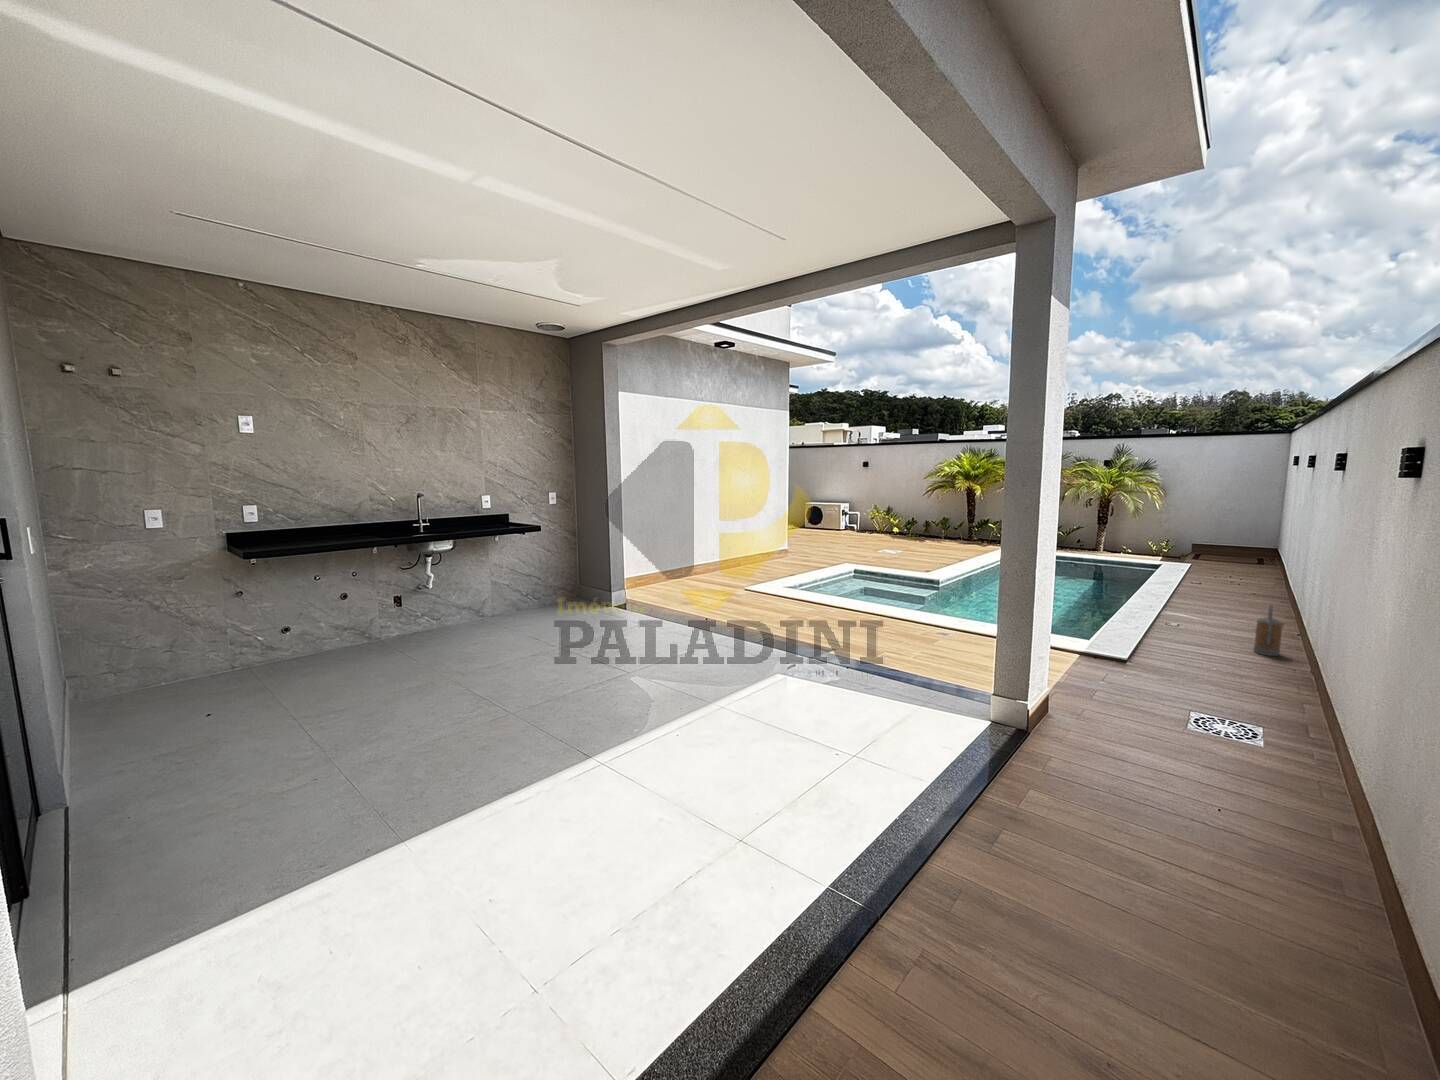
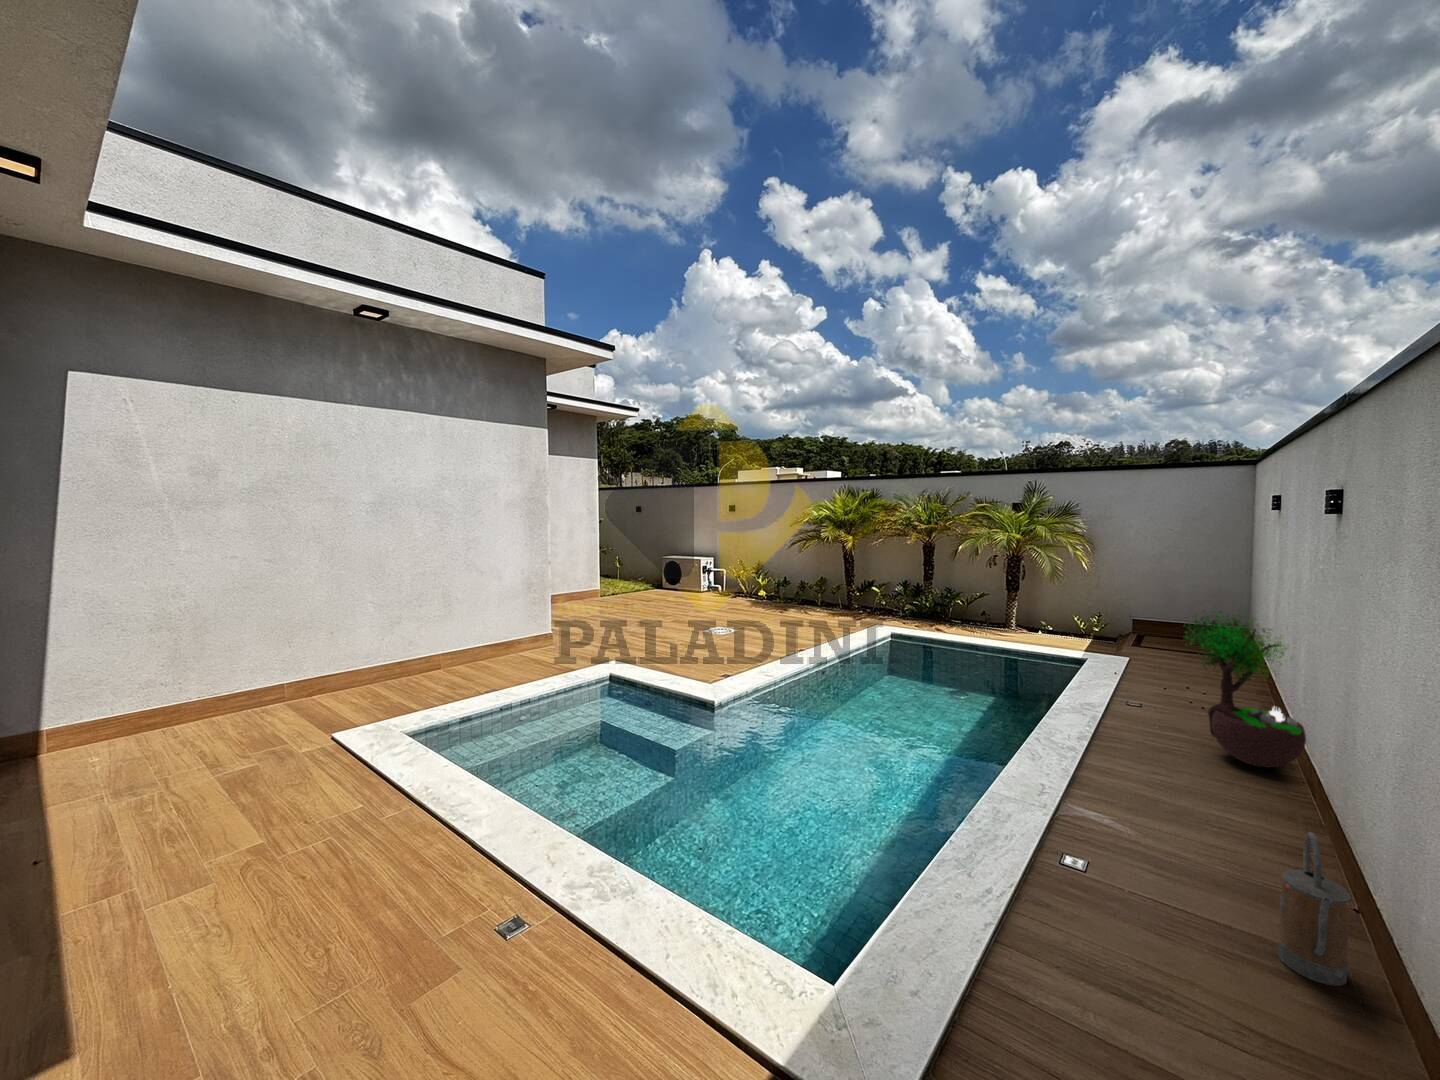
potted tree: none [1225,520,1289,608] -> present [1185,610,1306,767]

